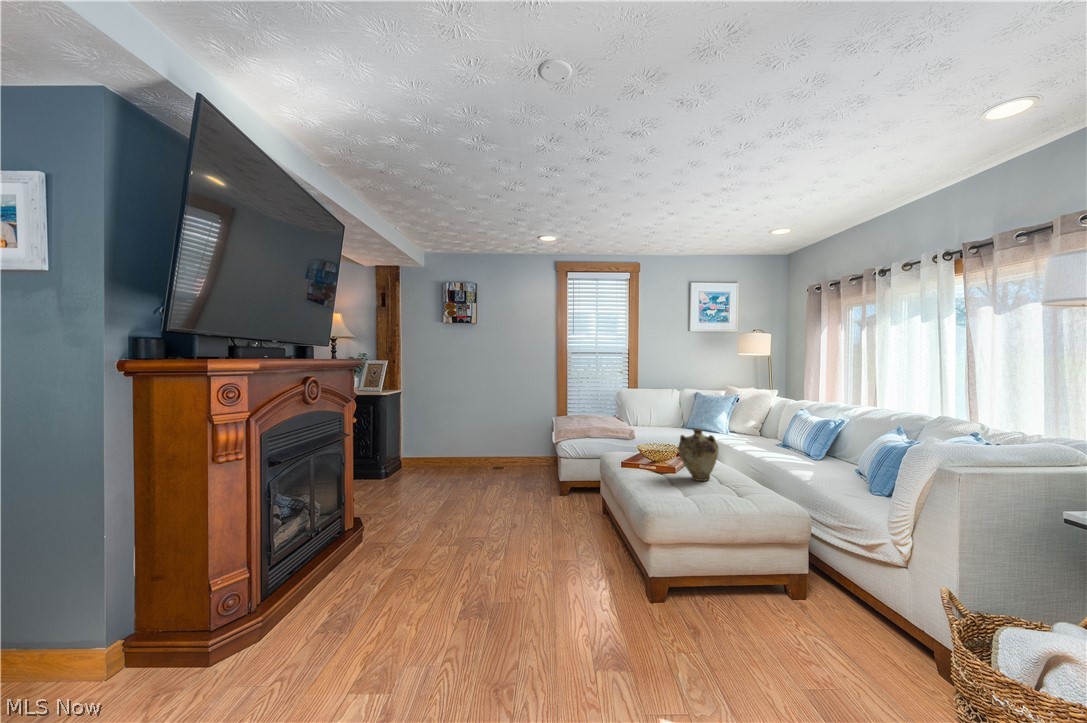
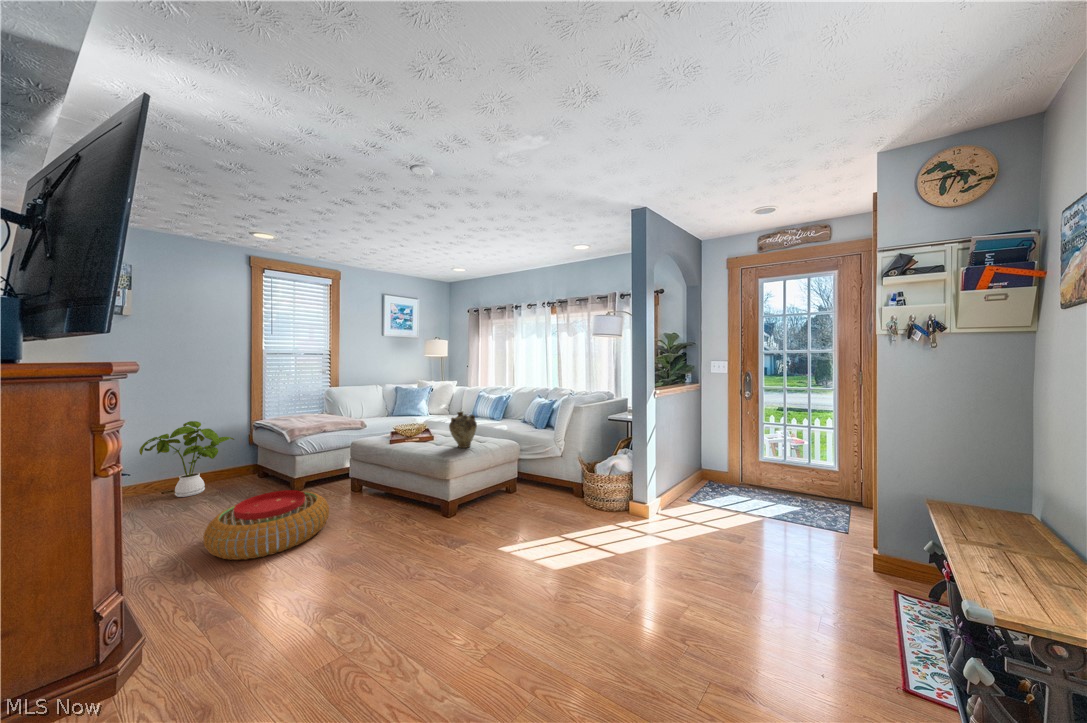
house plant: none [479,408,539,471] -> present [139,421,234,497]
pouf: none [461,479,556,535] -> present [203,490,329,560]

